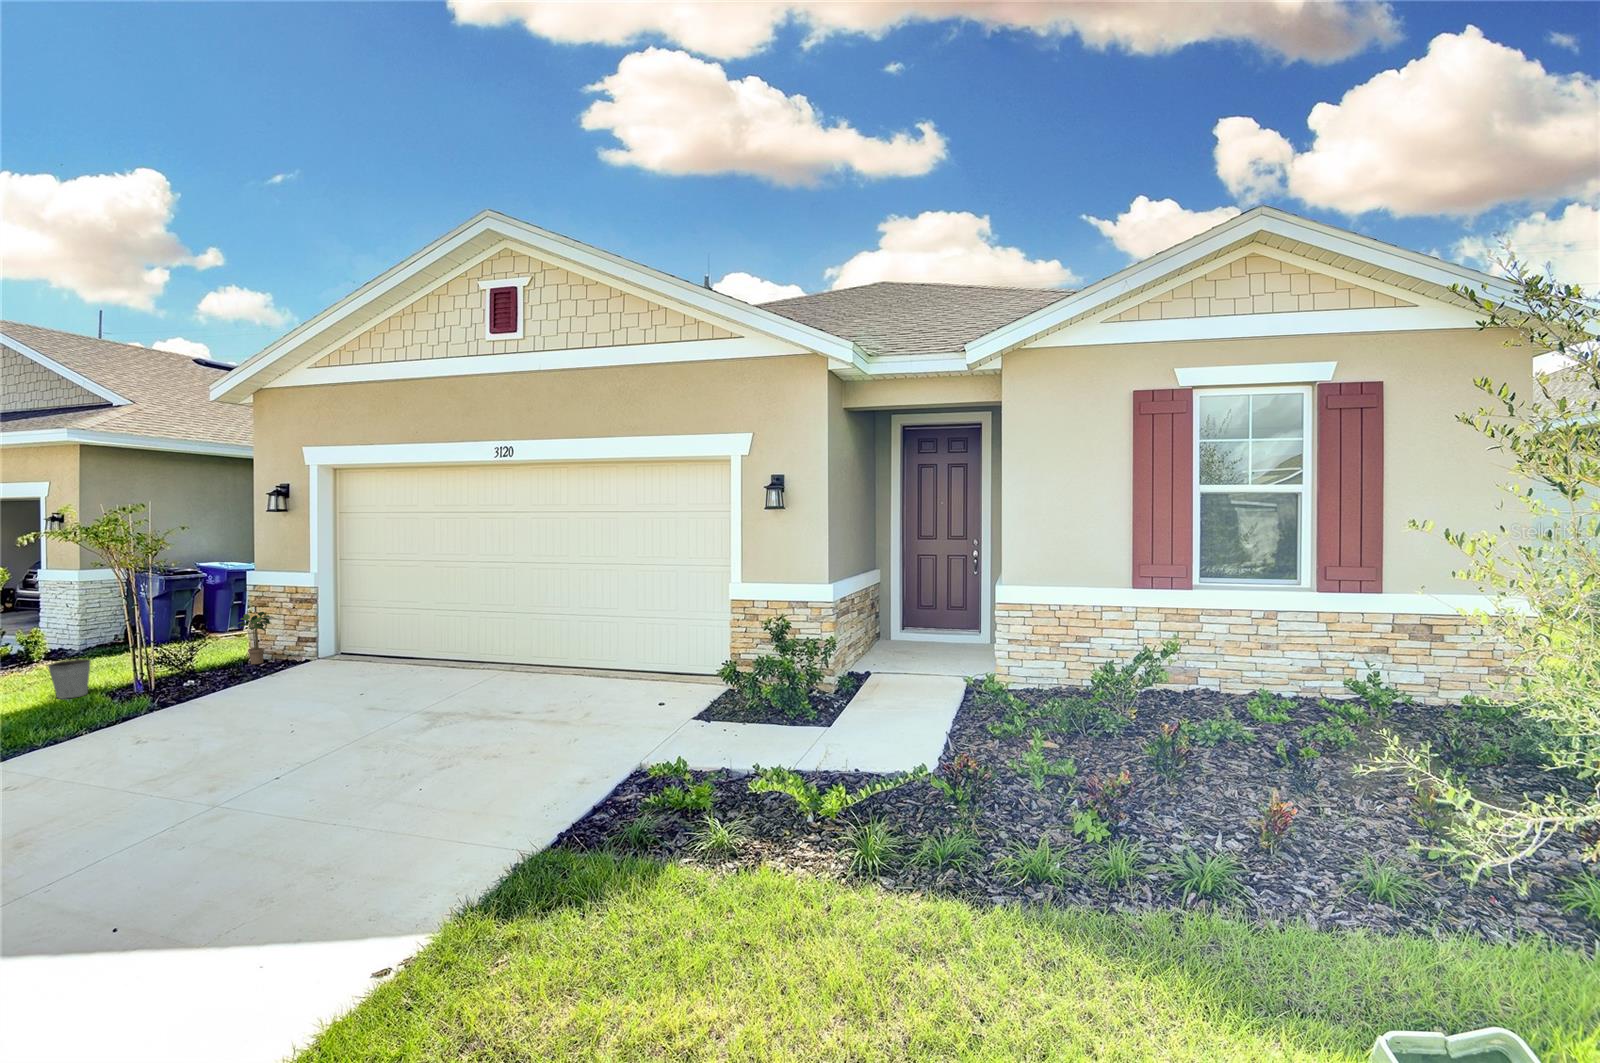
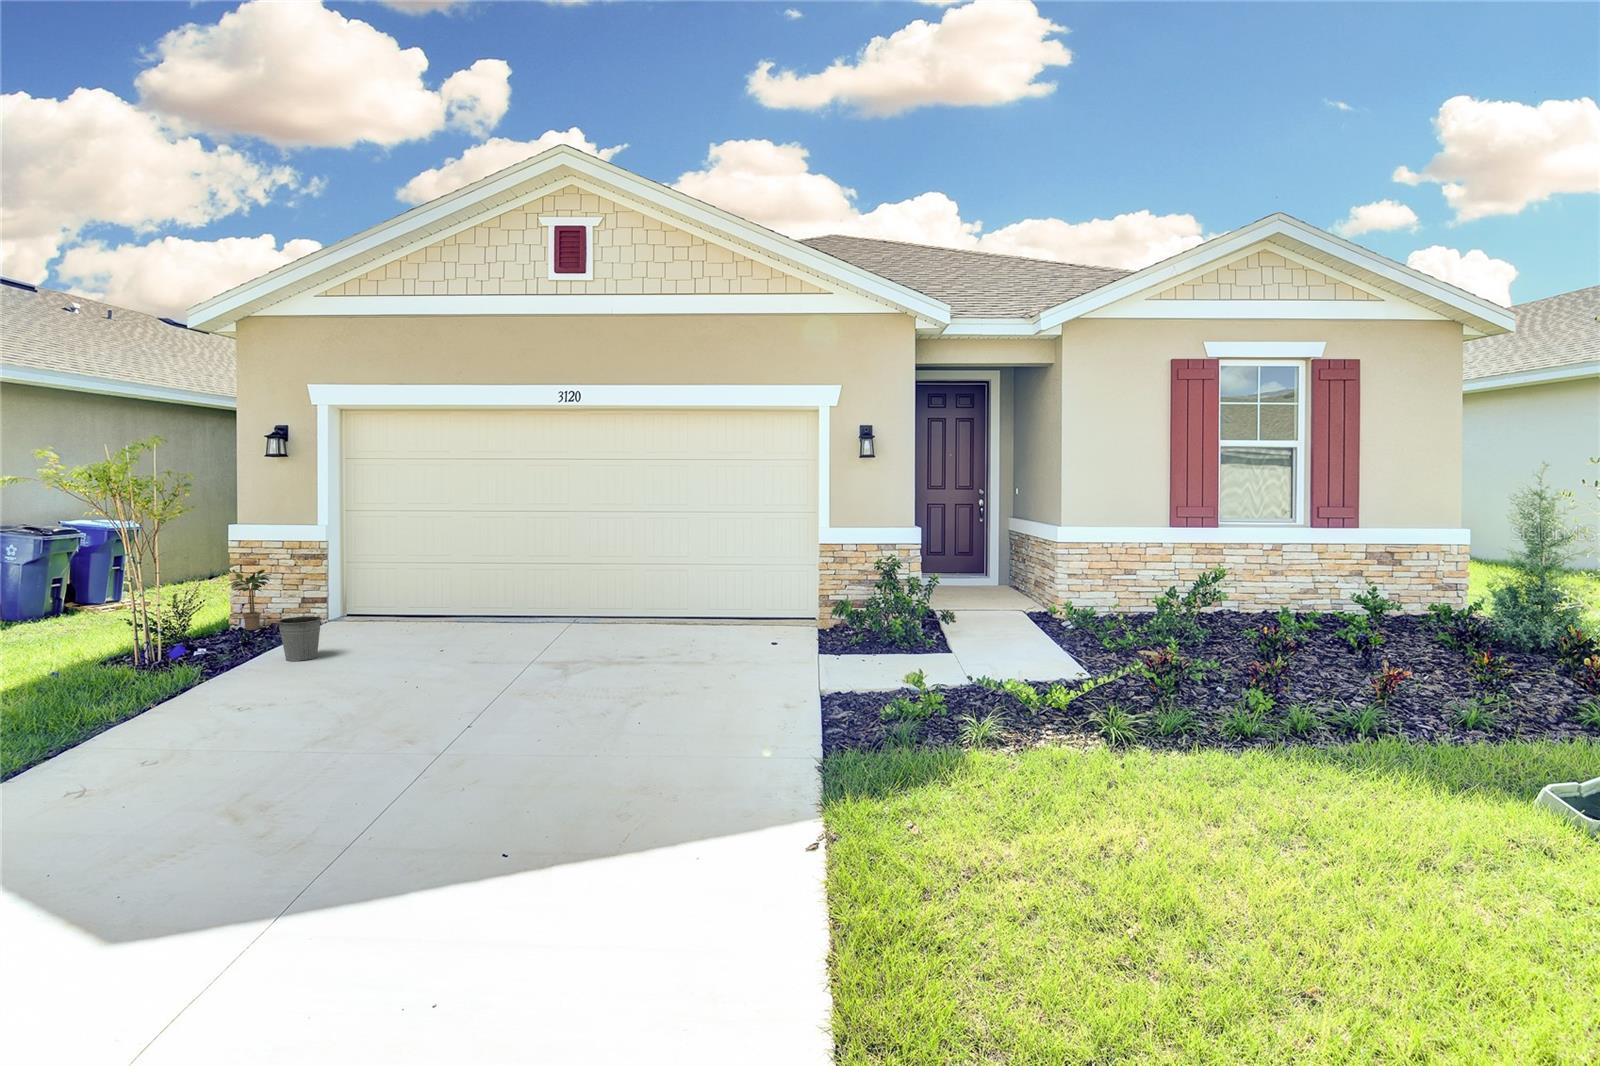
bucket: present [47,659,91,699] -> present [276,615,322,661]

